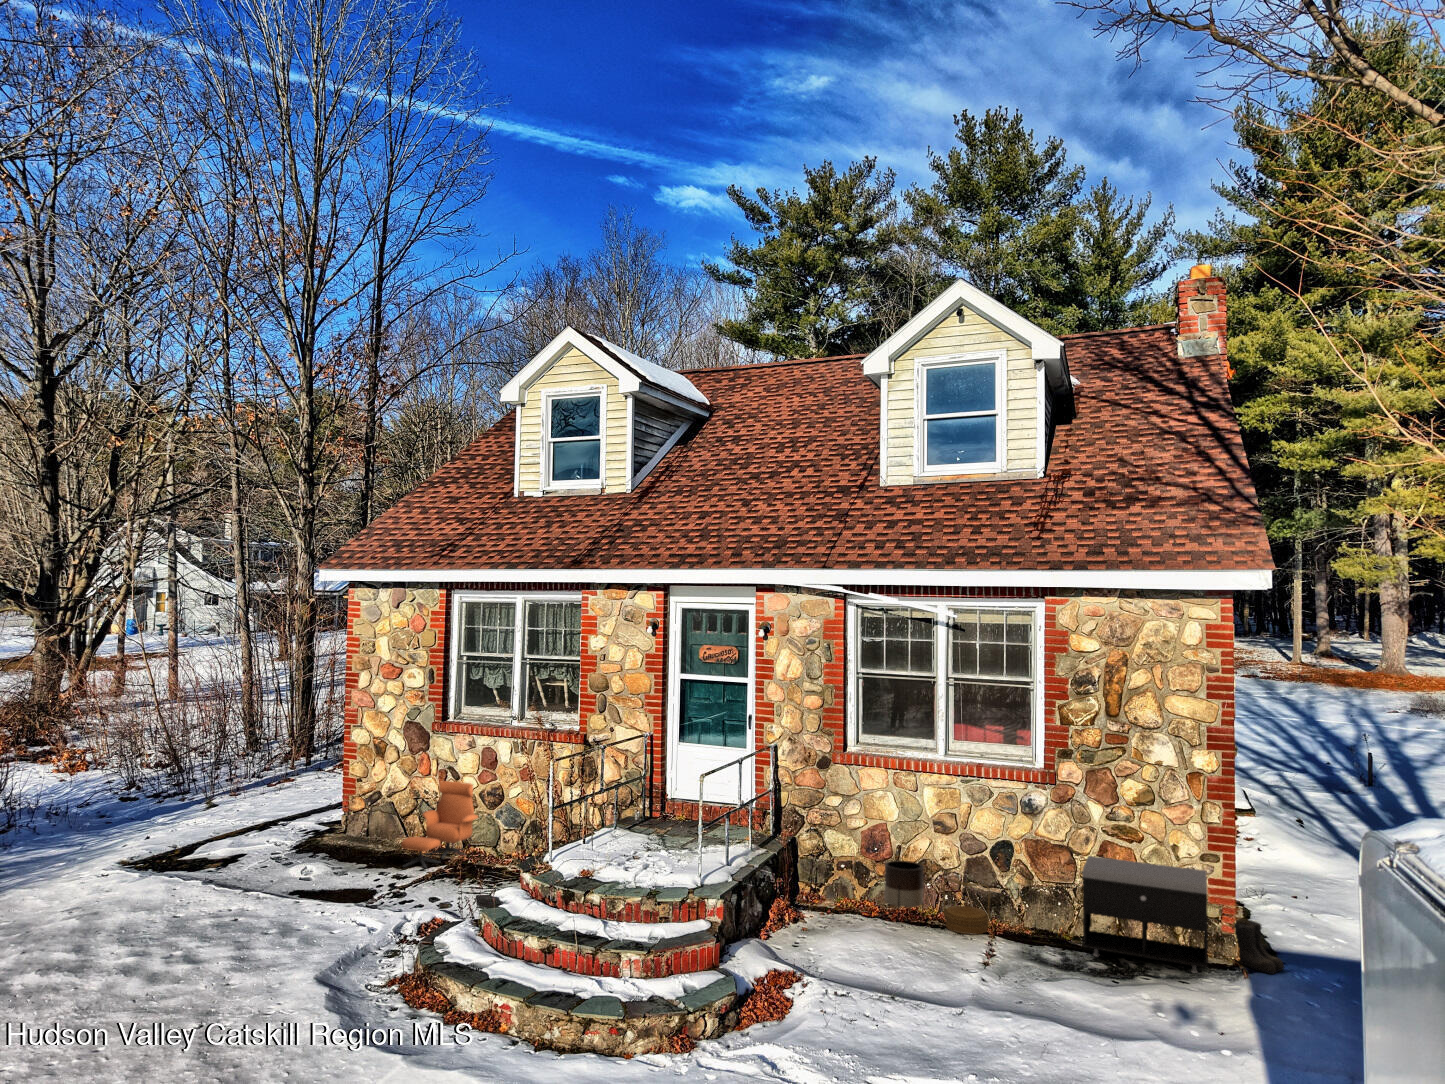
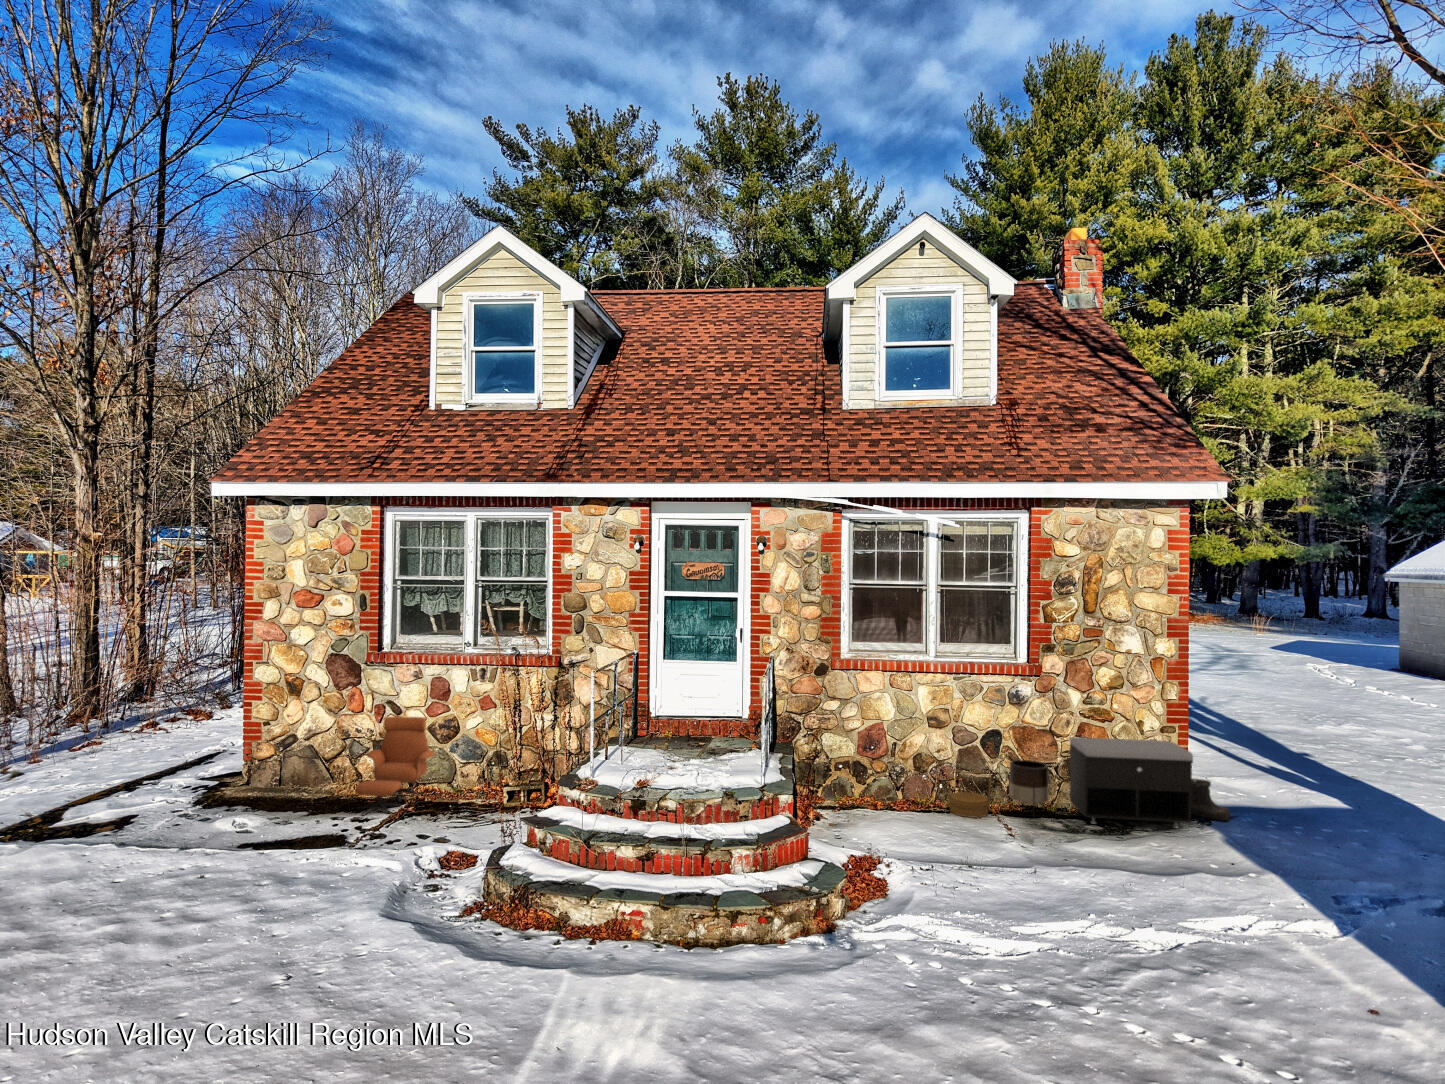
planter: present [884,860,924,908] -> present [1009,760,1048,813]

